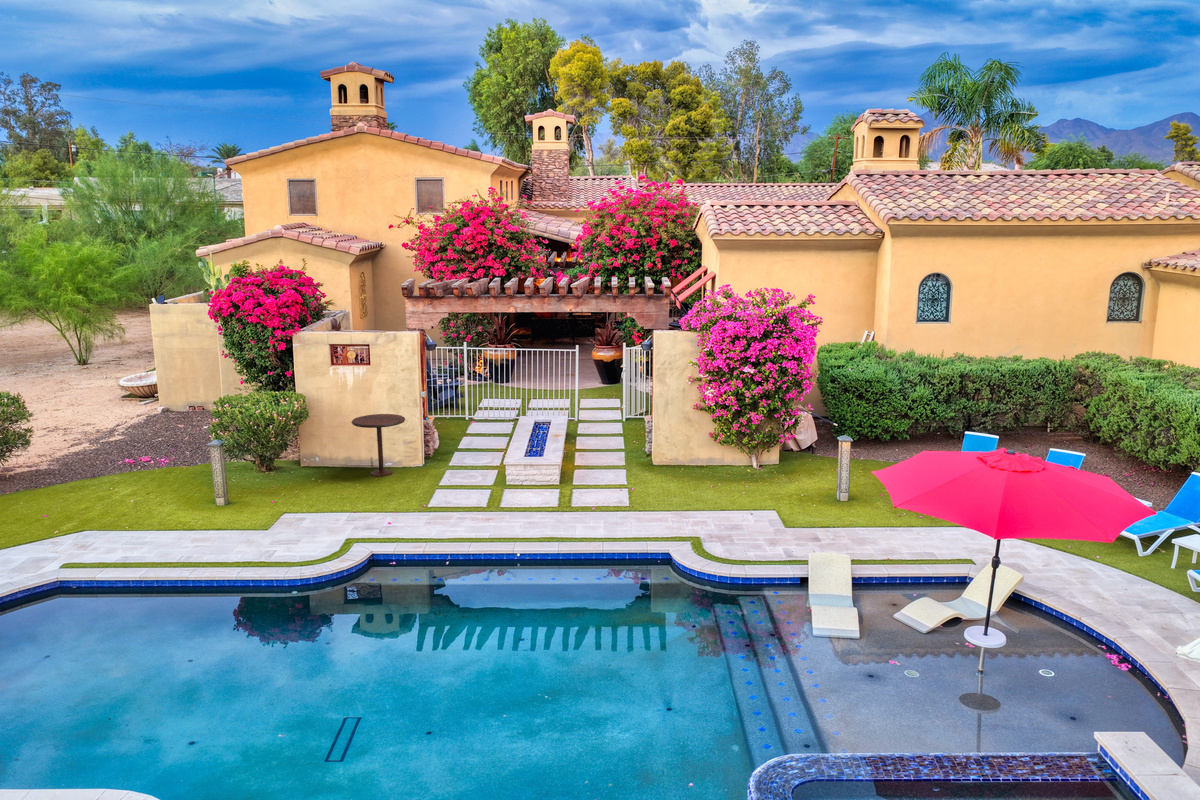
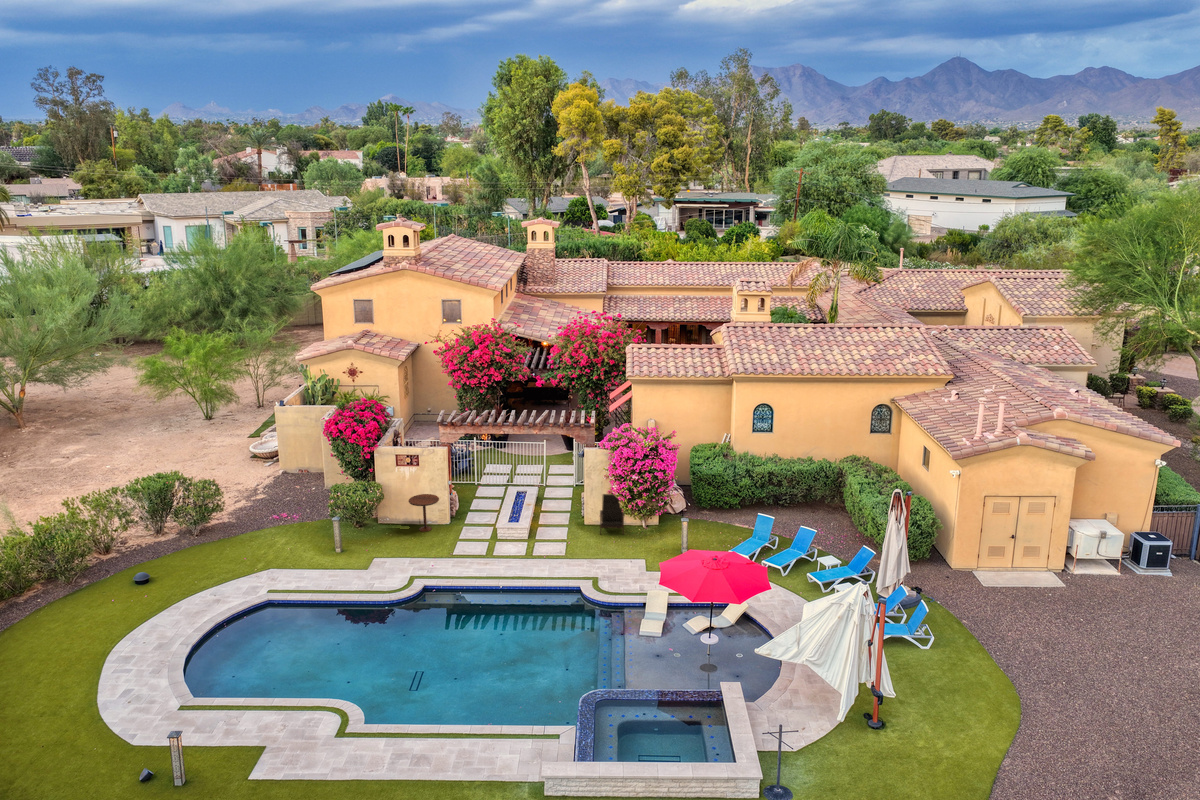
lounge chair: none [683,409,729,477] -> present [600,494,624,529]

